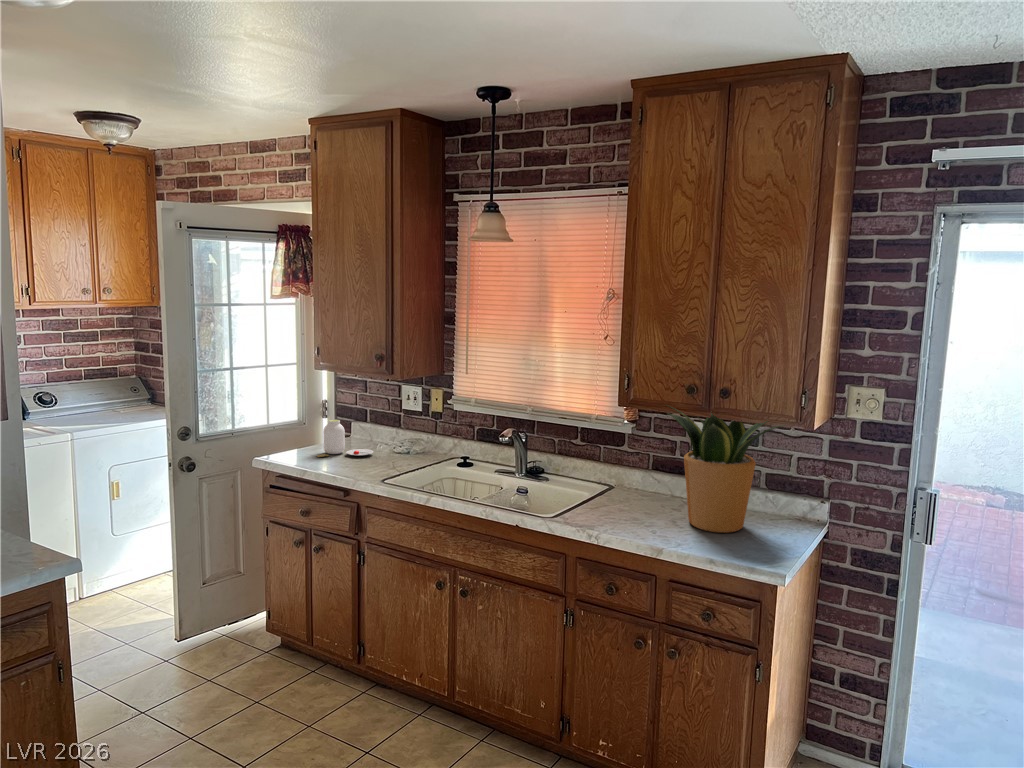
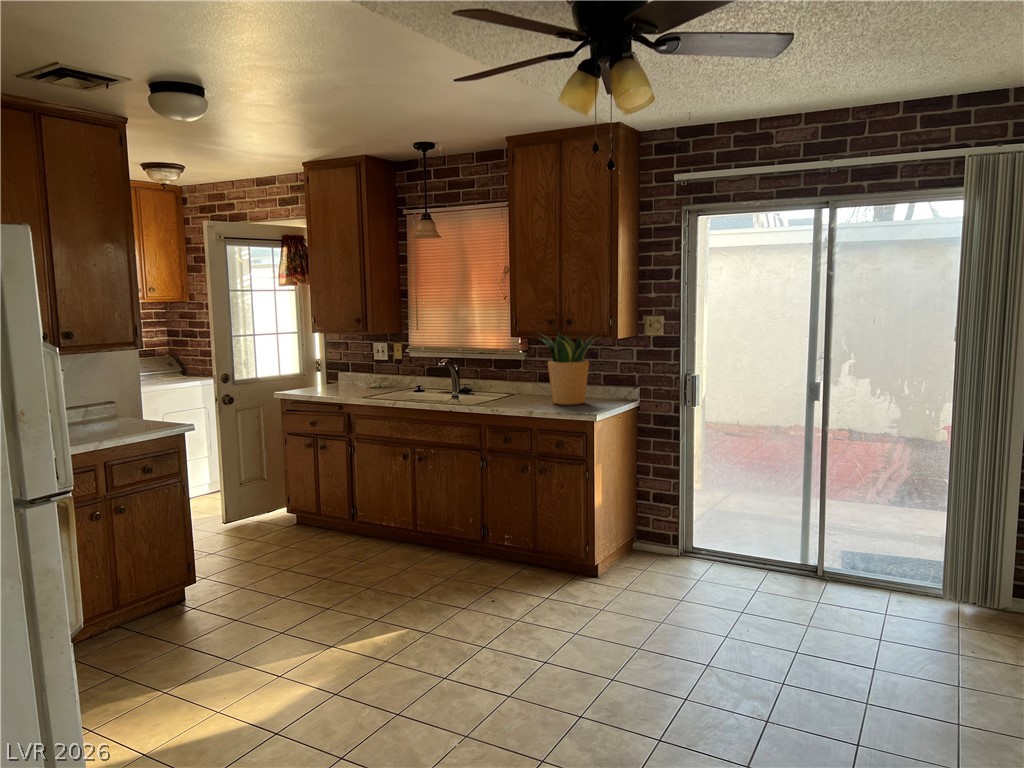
jar: present [317,420,373,457] -> none [318,367,356,391]

